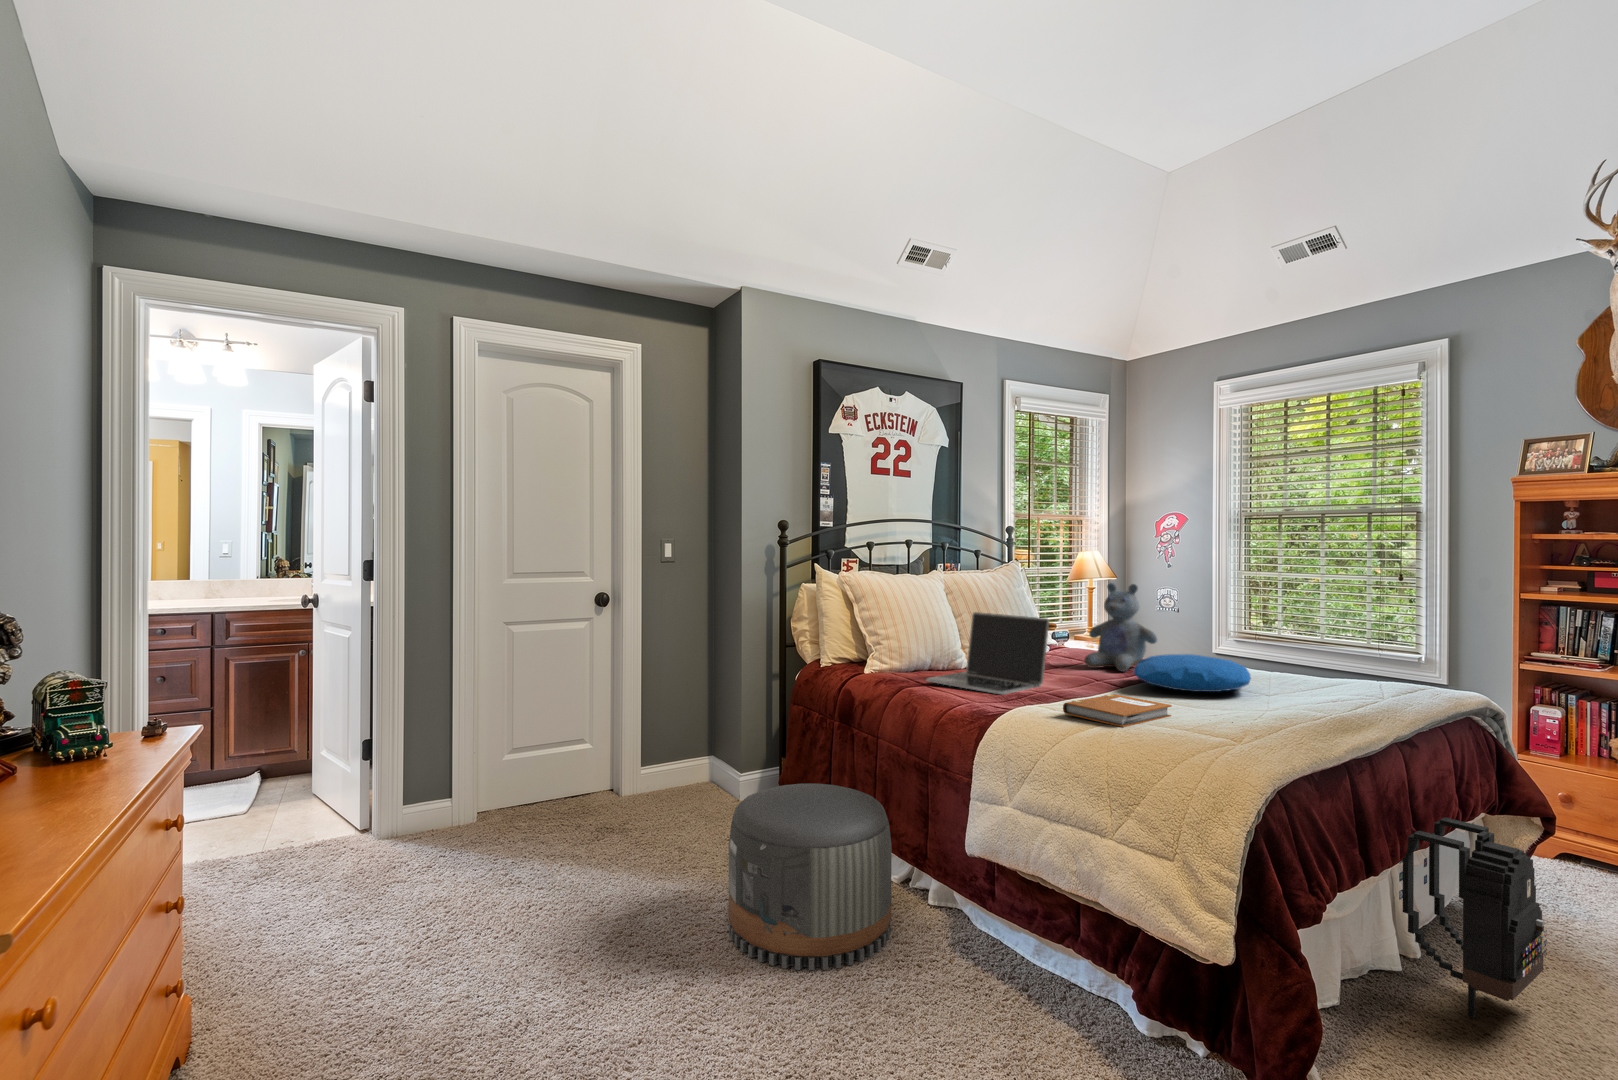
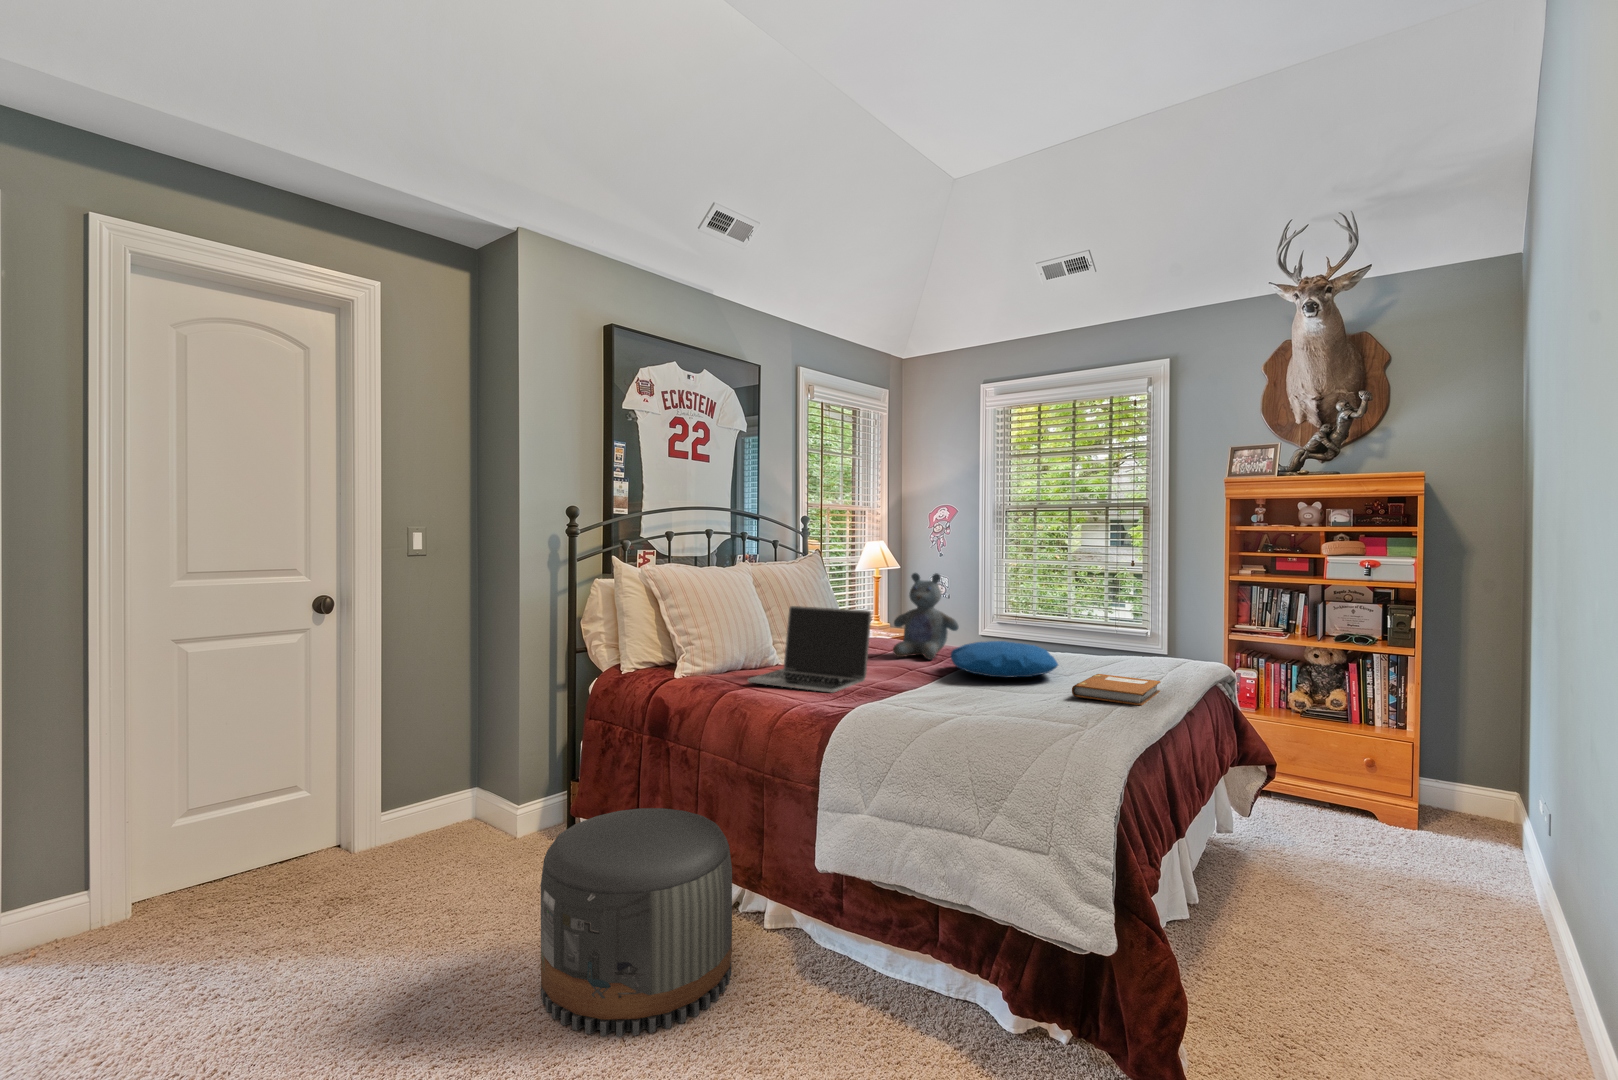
notebook: present [1063,694,1172,727] -> present [1072,674,1160,706]
backpack: present [1399,817,1547,1018] -> none [1196,779,1303,956]

